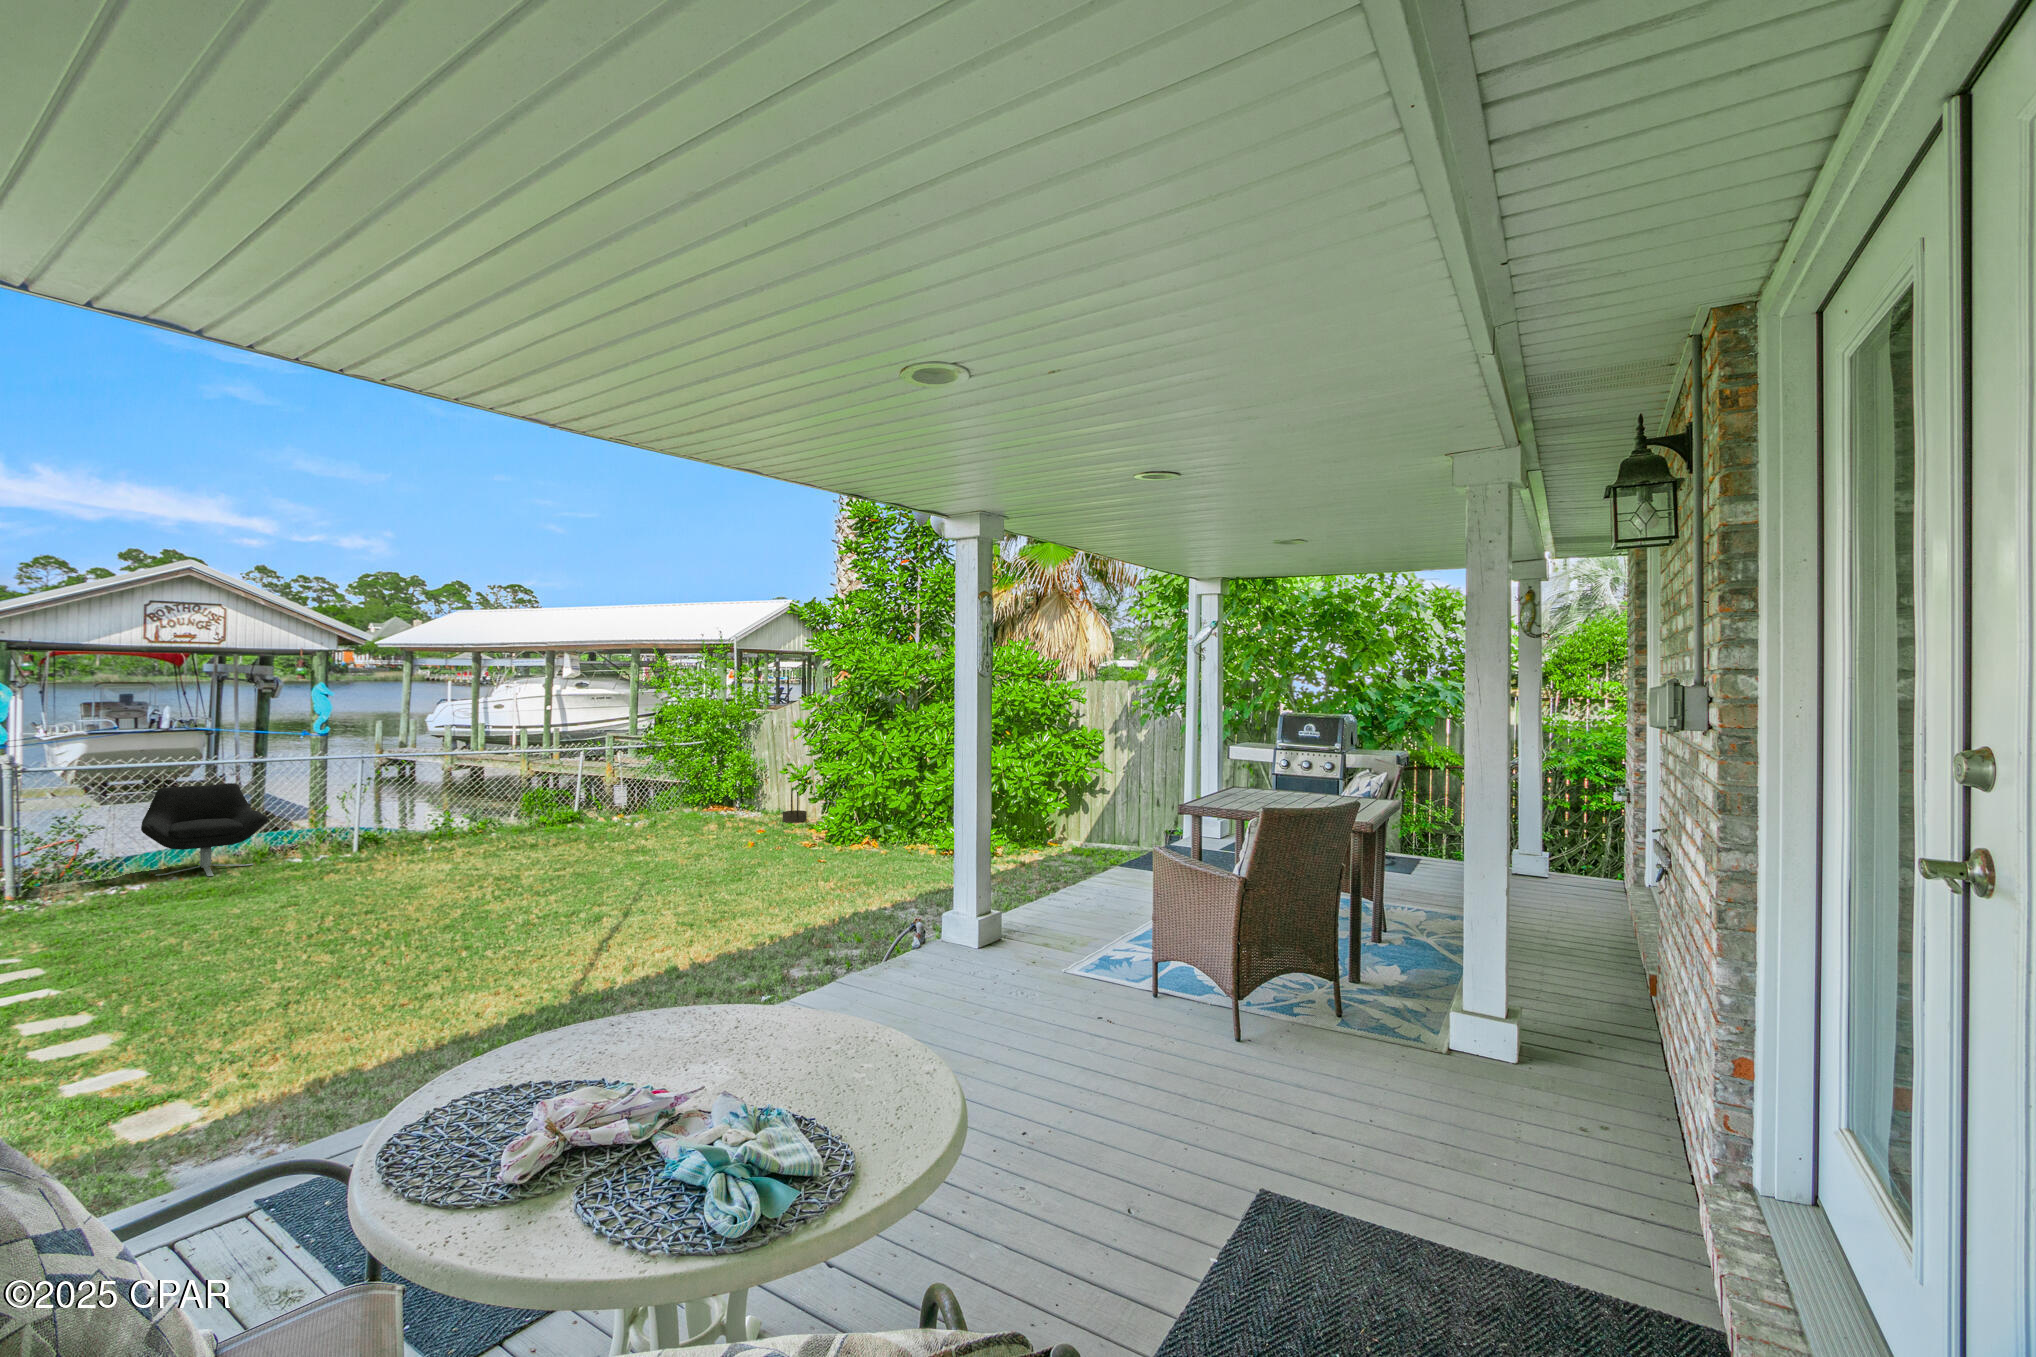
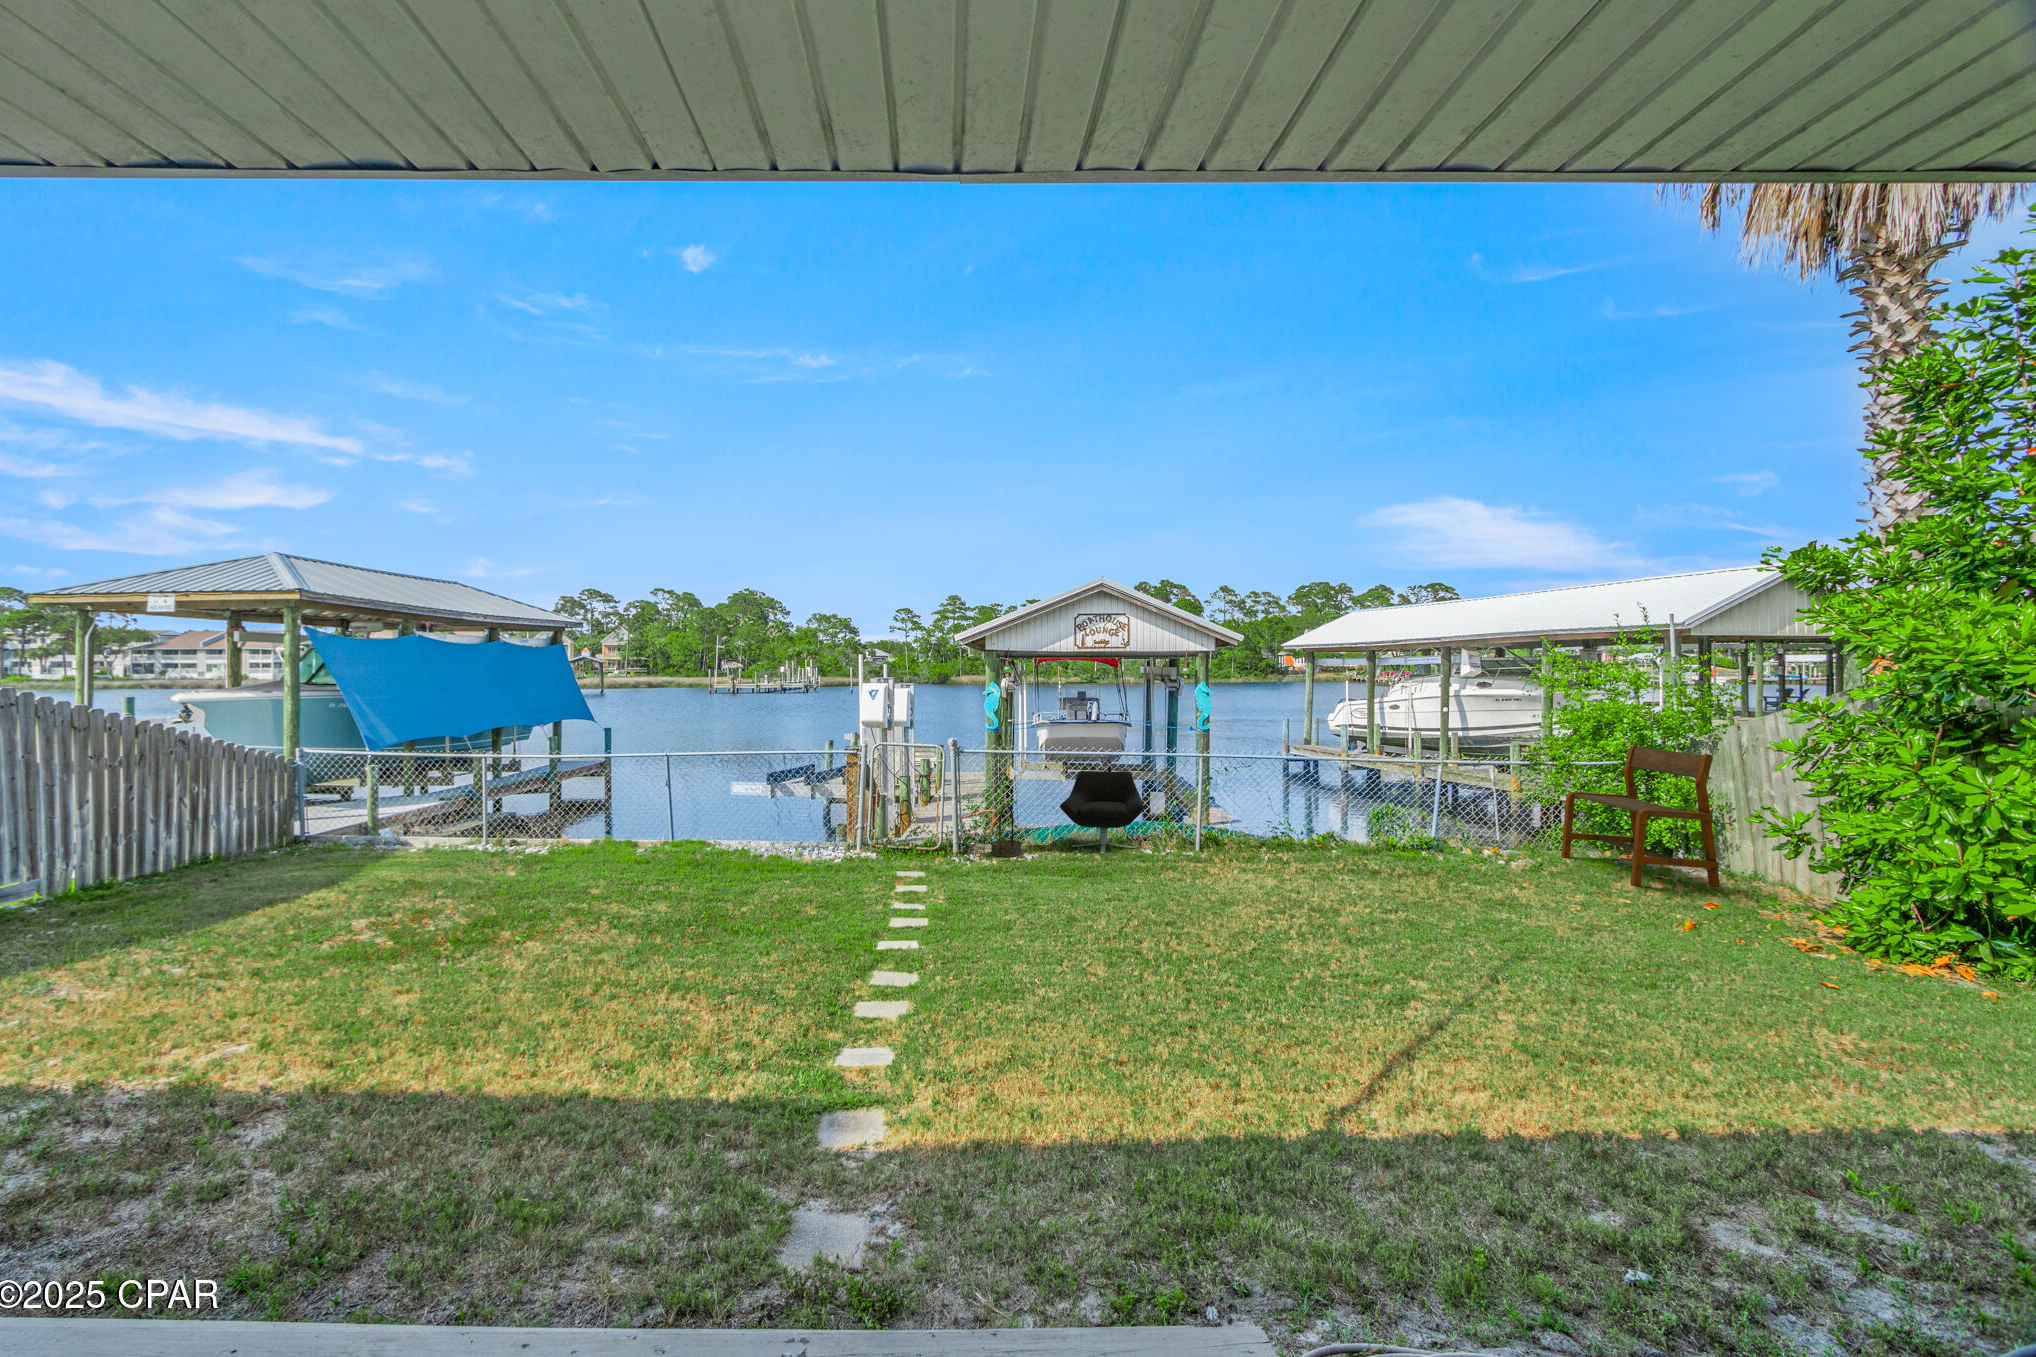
bench: none [666,730,764,828] -> present [1561,745,1720,886]
basket: present [782,788,807,822] -> present [991,806,1022,857]

